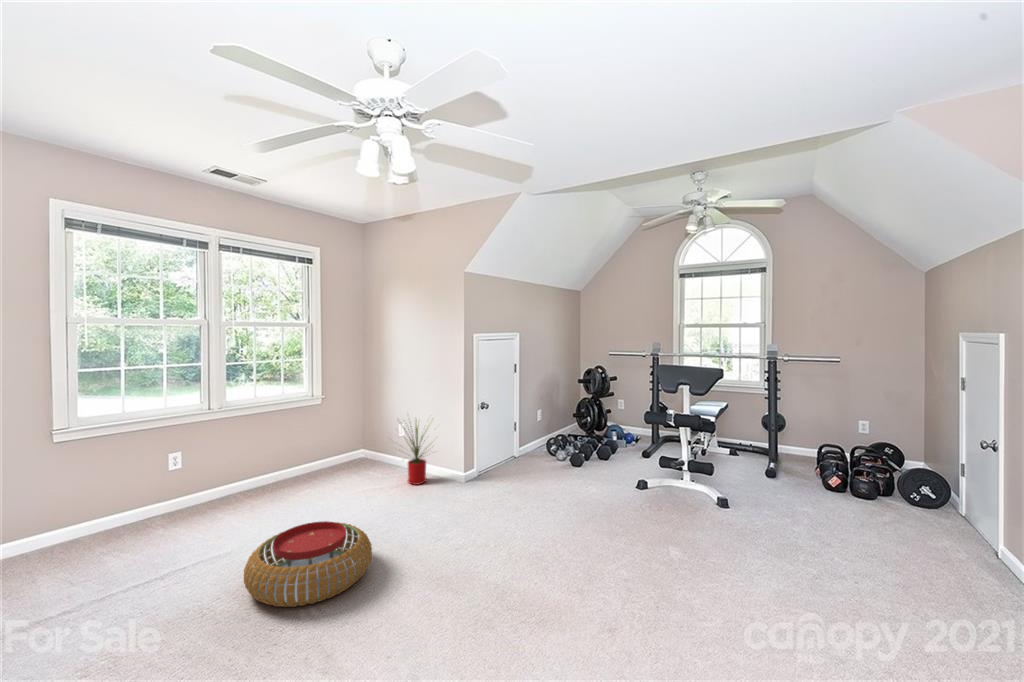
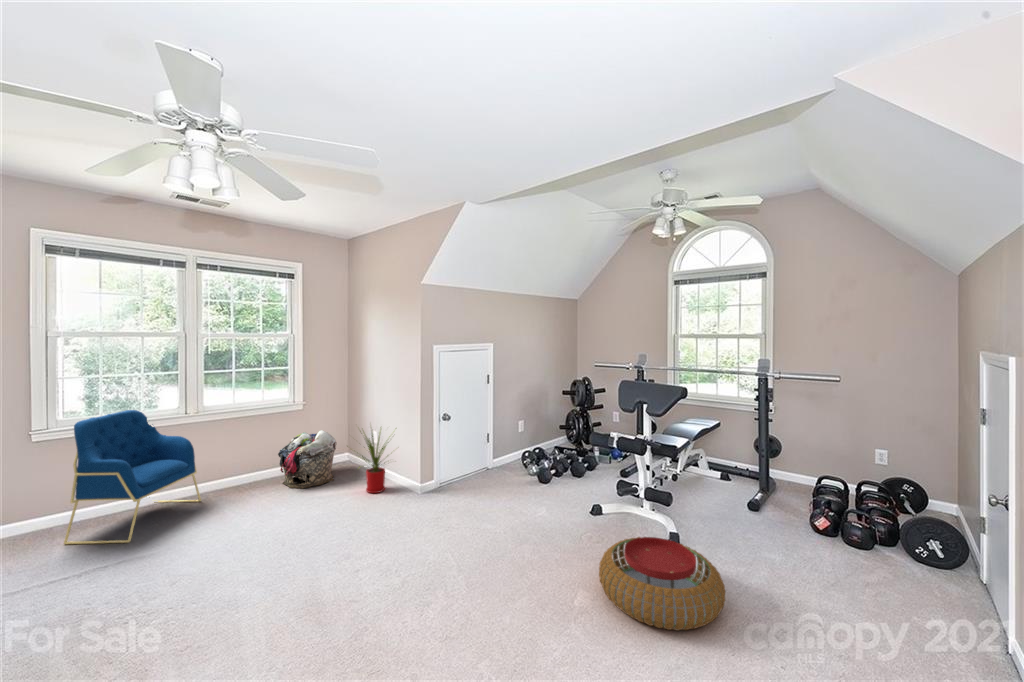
armchair: none [110,406,233,553] -> present [64,410,201,544]
laundry basket: none [306,424,364,485] -> present [278,430,337,489]
pouf: present [244,521,372,607] -> present [599,537,725,630]

